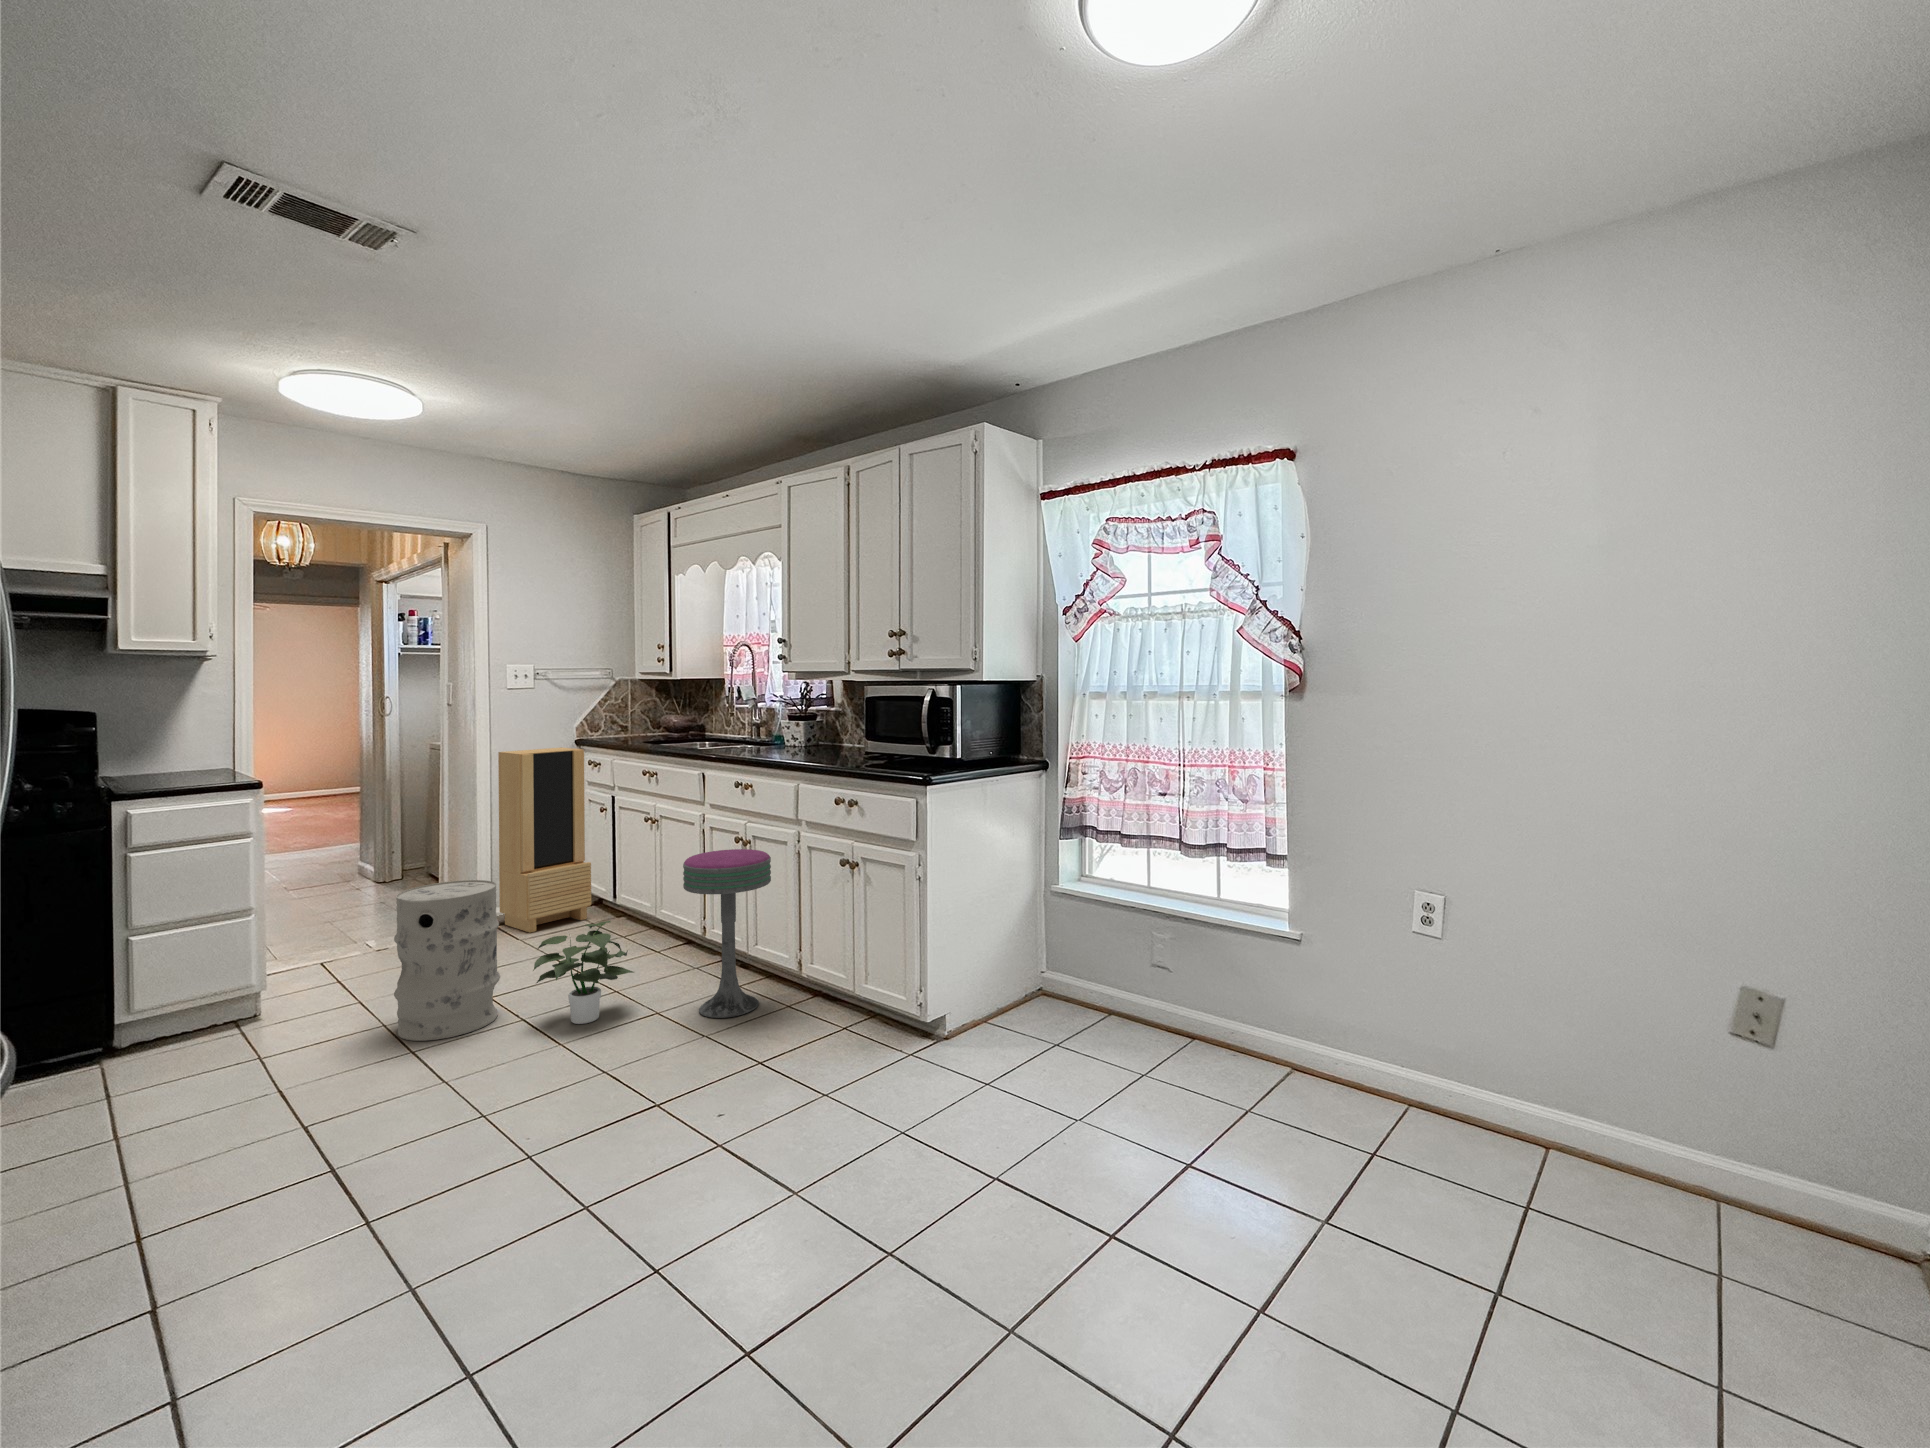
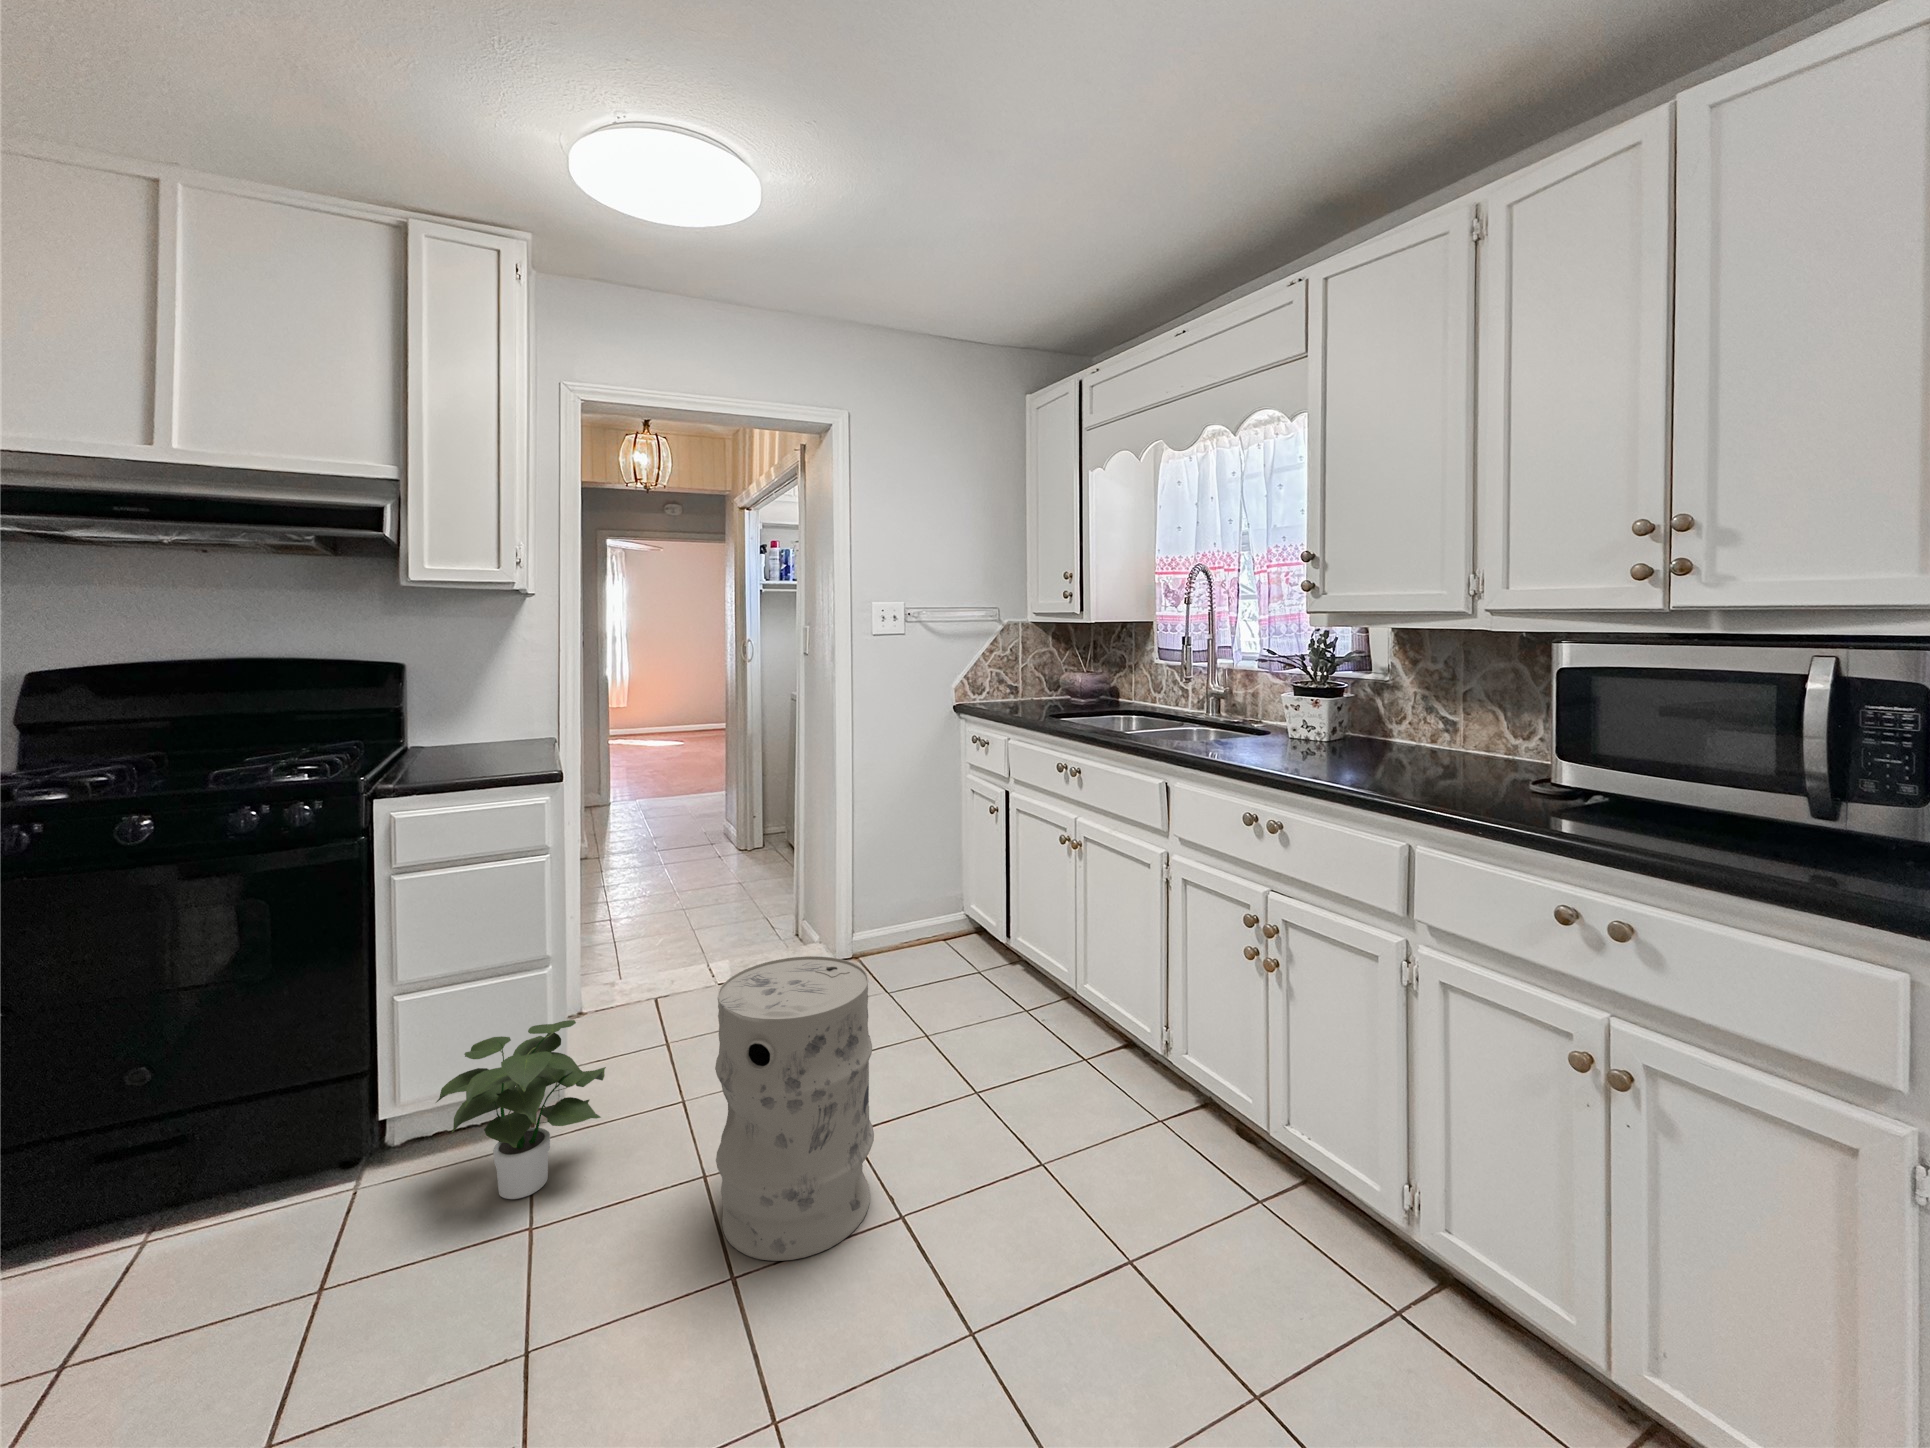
storage cabinet: present [498,747,591,933] -> none [865,716,979,976]
bar stool: present [683,849,771,1018] -> none [1196,959,1376,1331]
potted plant: present [533,921,634,1024] -> present [436,1020,606,1199]

